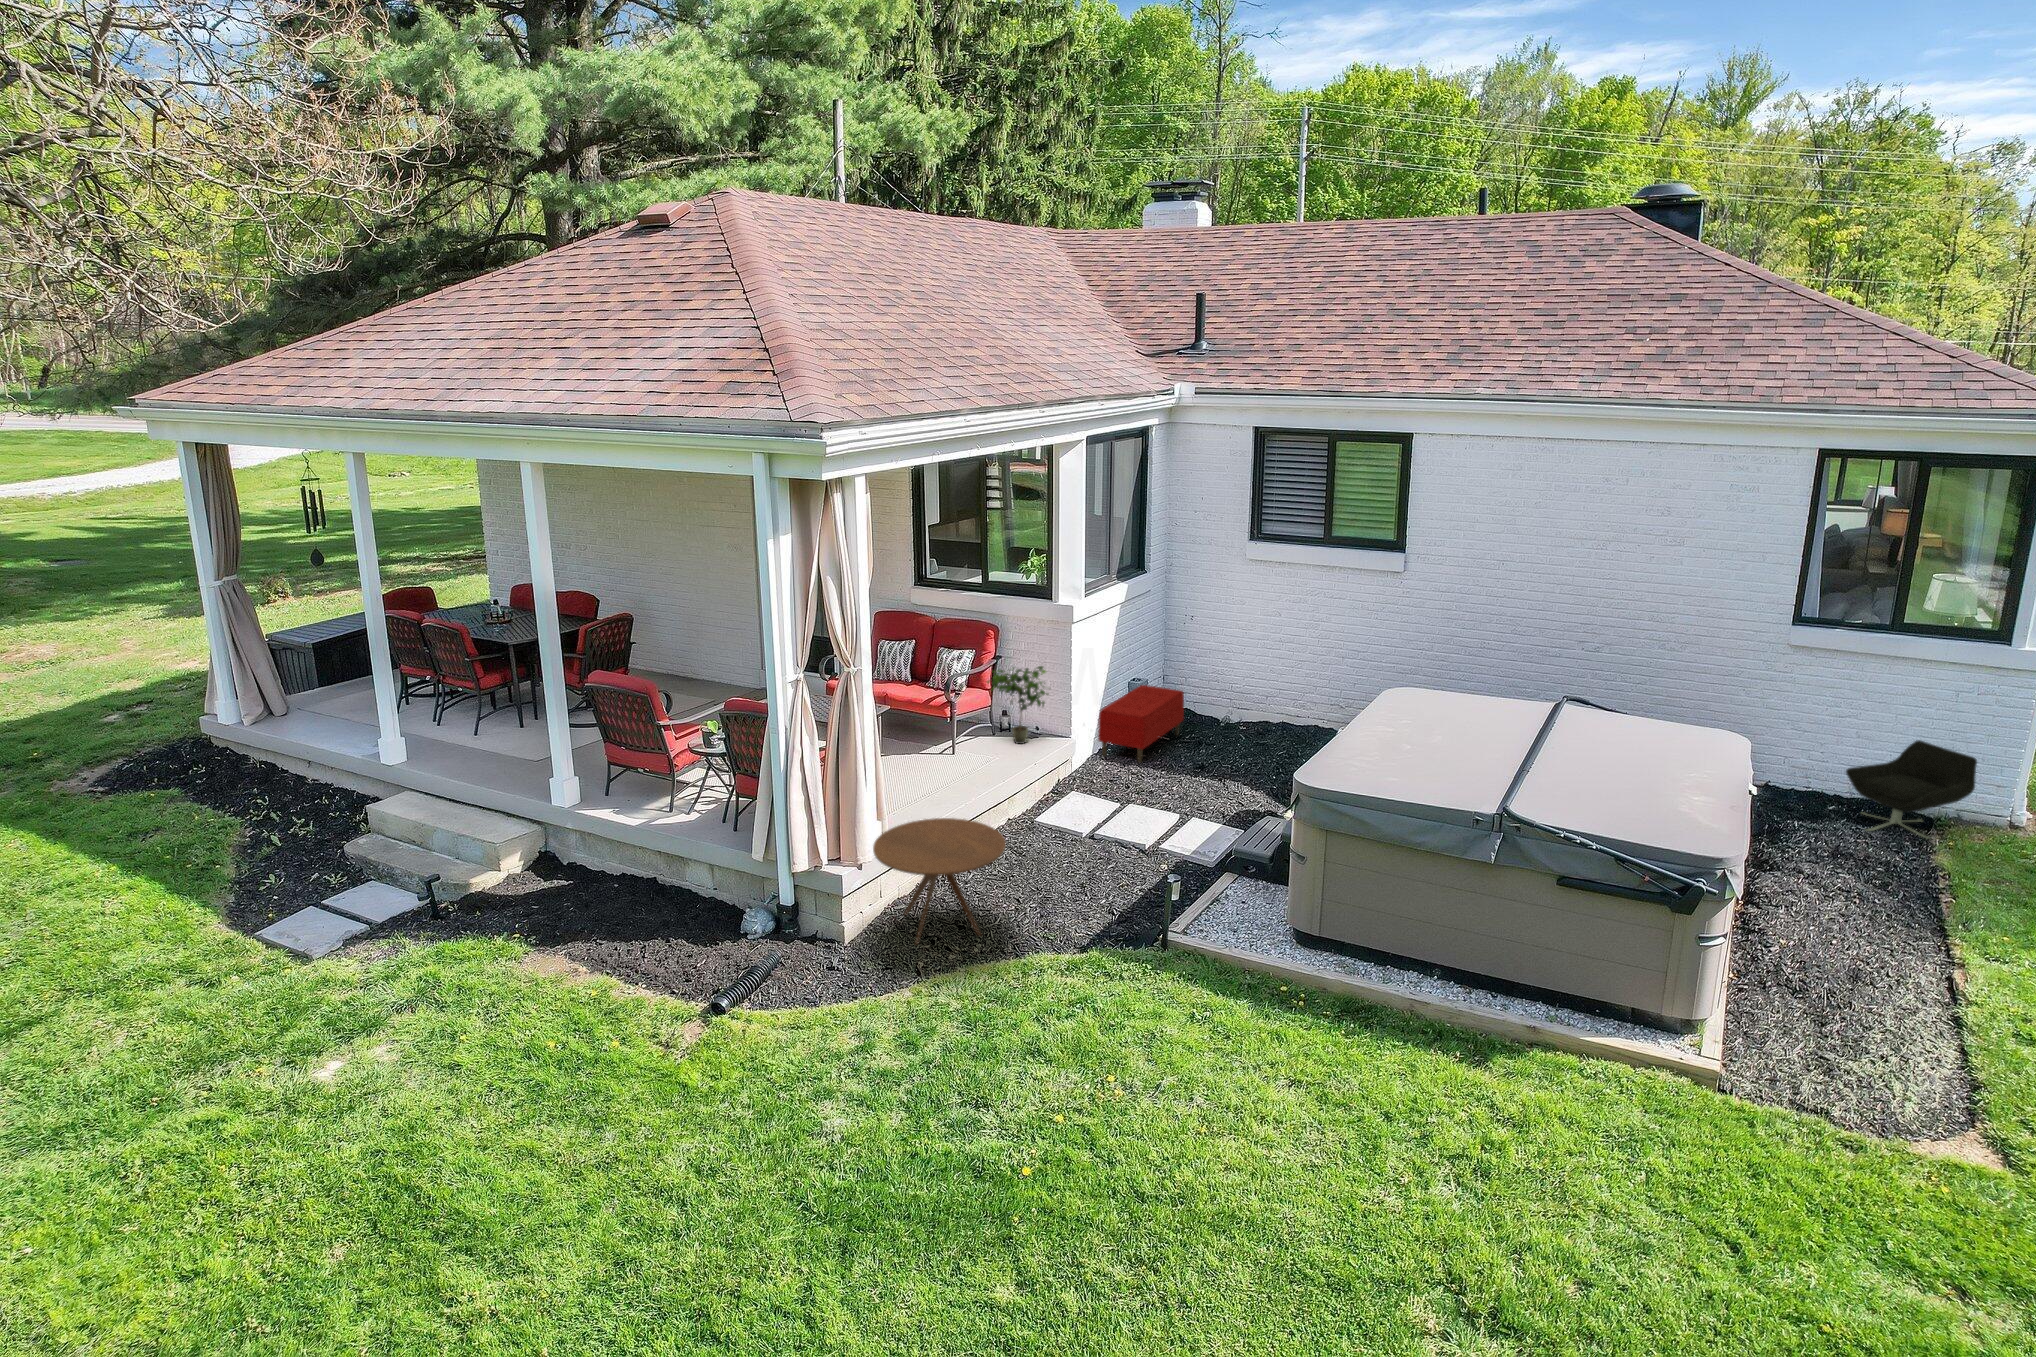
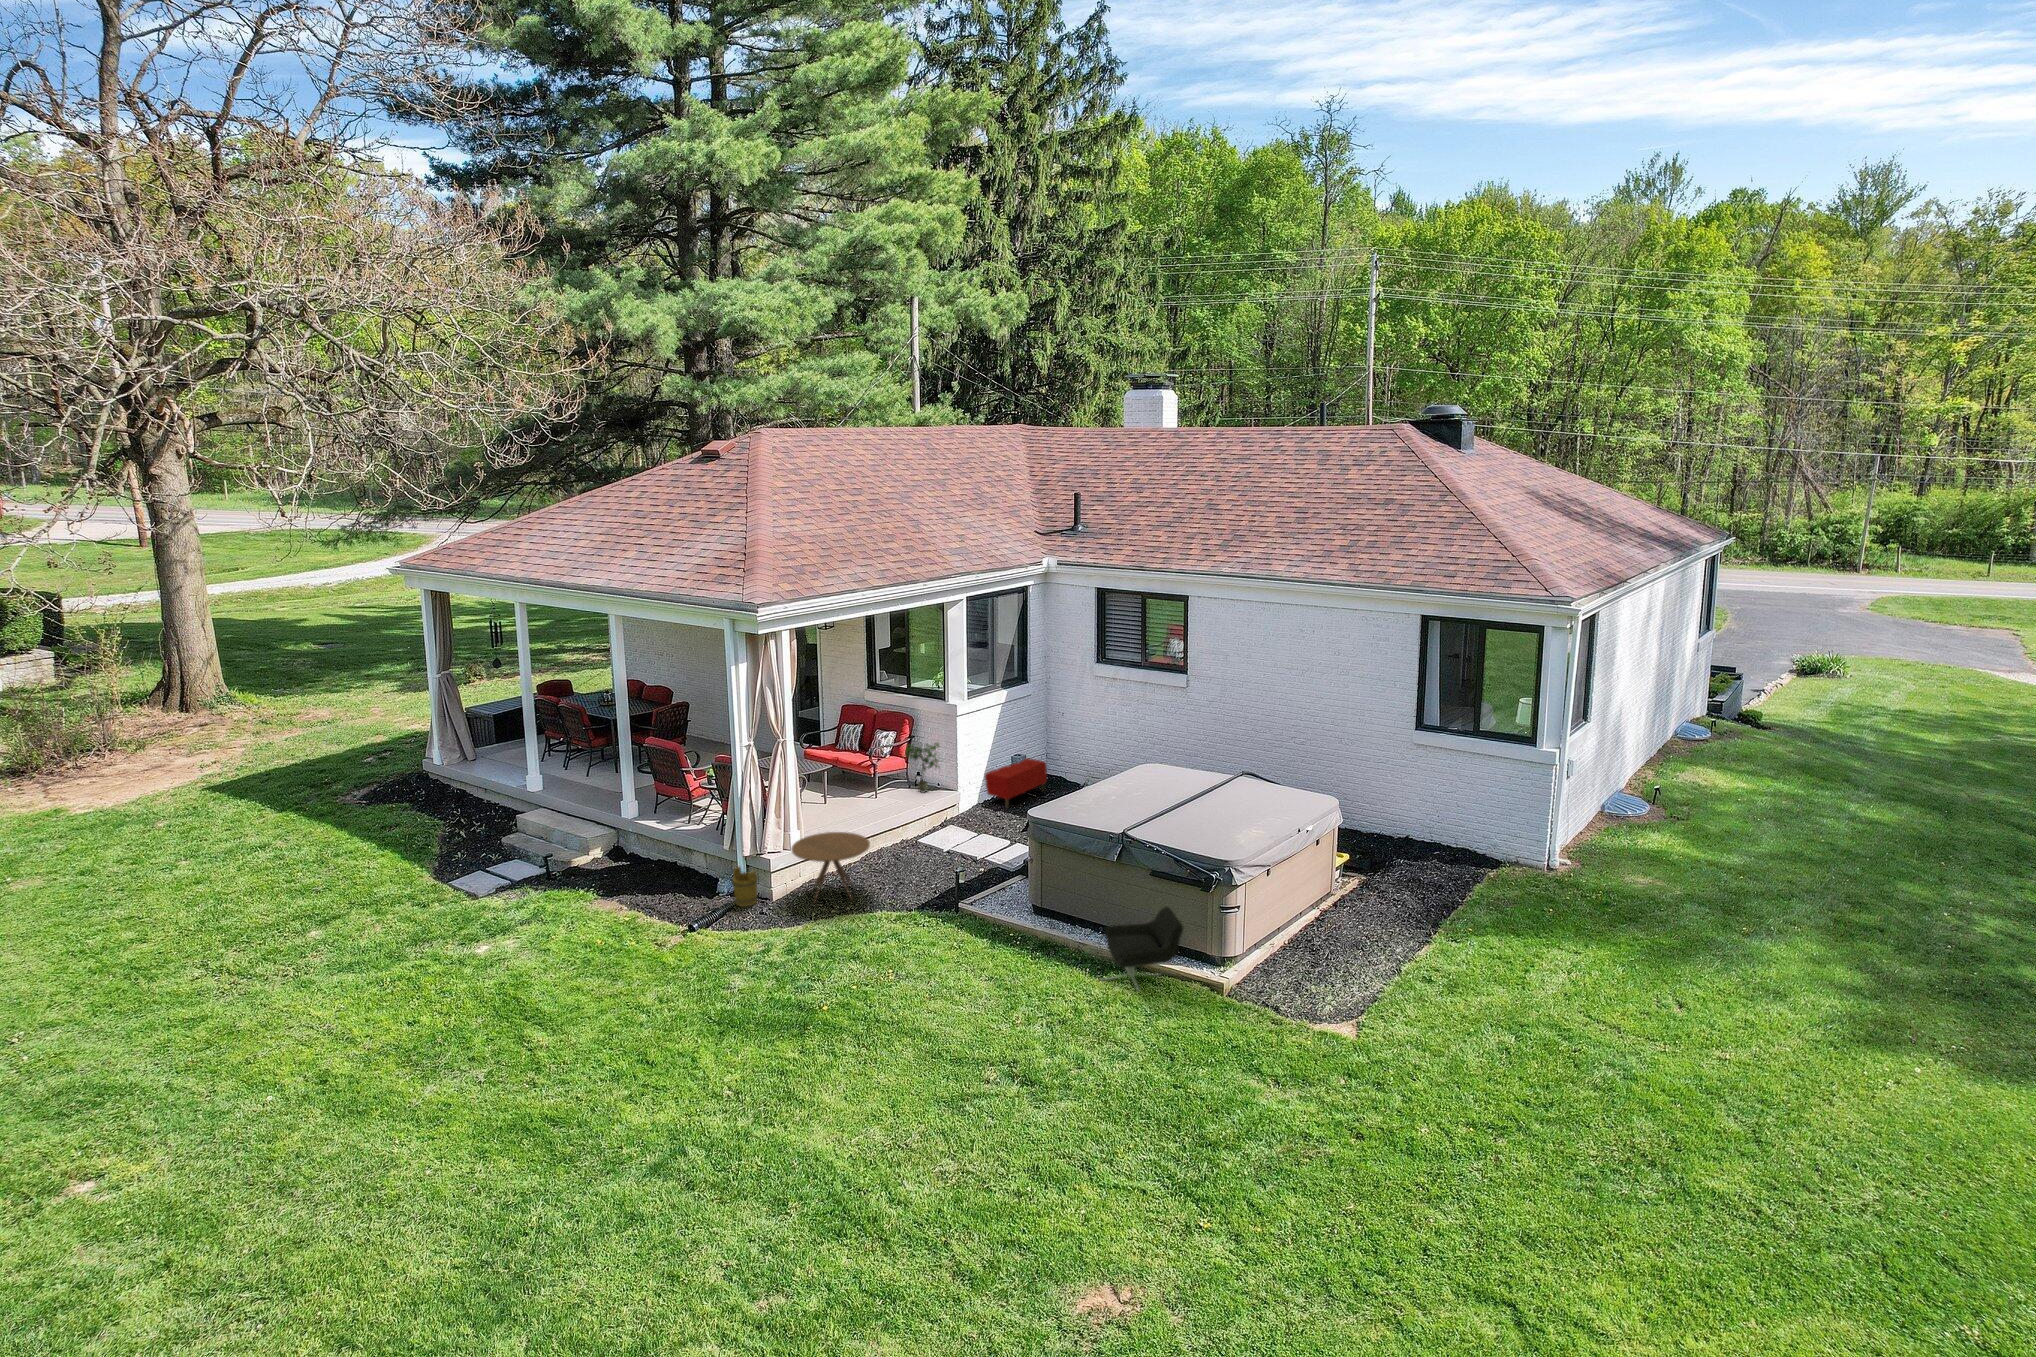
lounge chair: present [1846,740,1977,838] -> present [1102,907,1183,991]
bucket: none [774,886,822,956] -> present [732,867,759,907]

